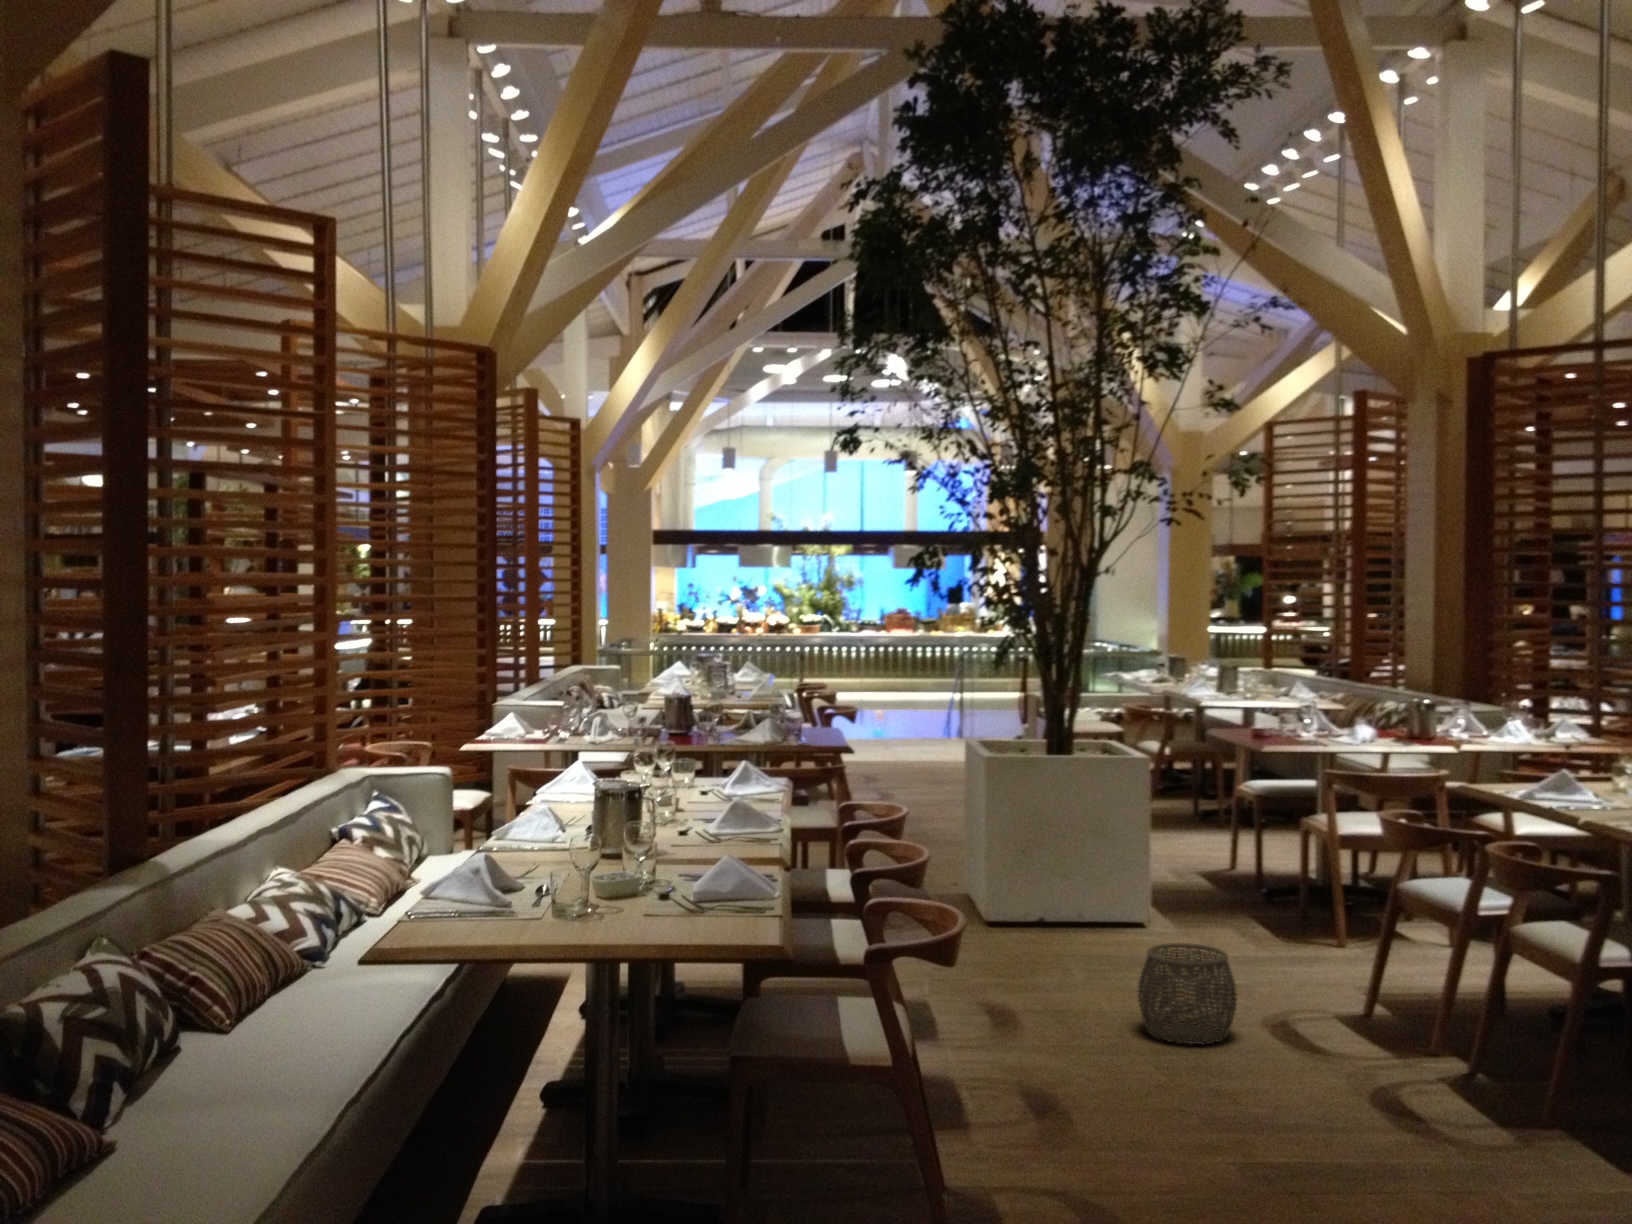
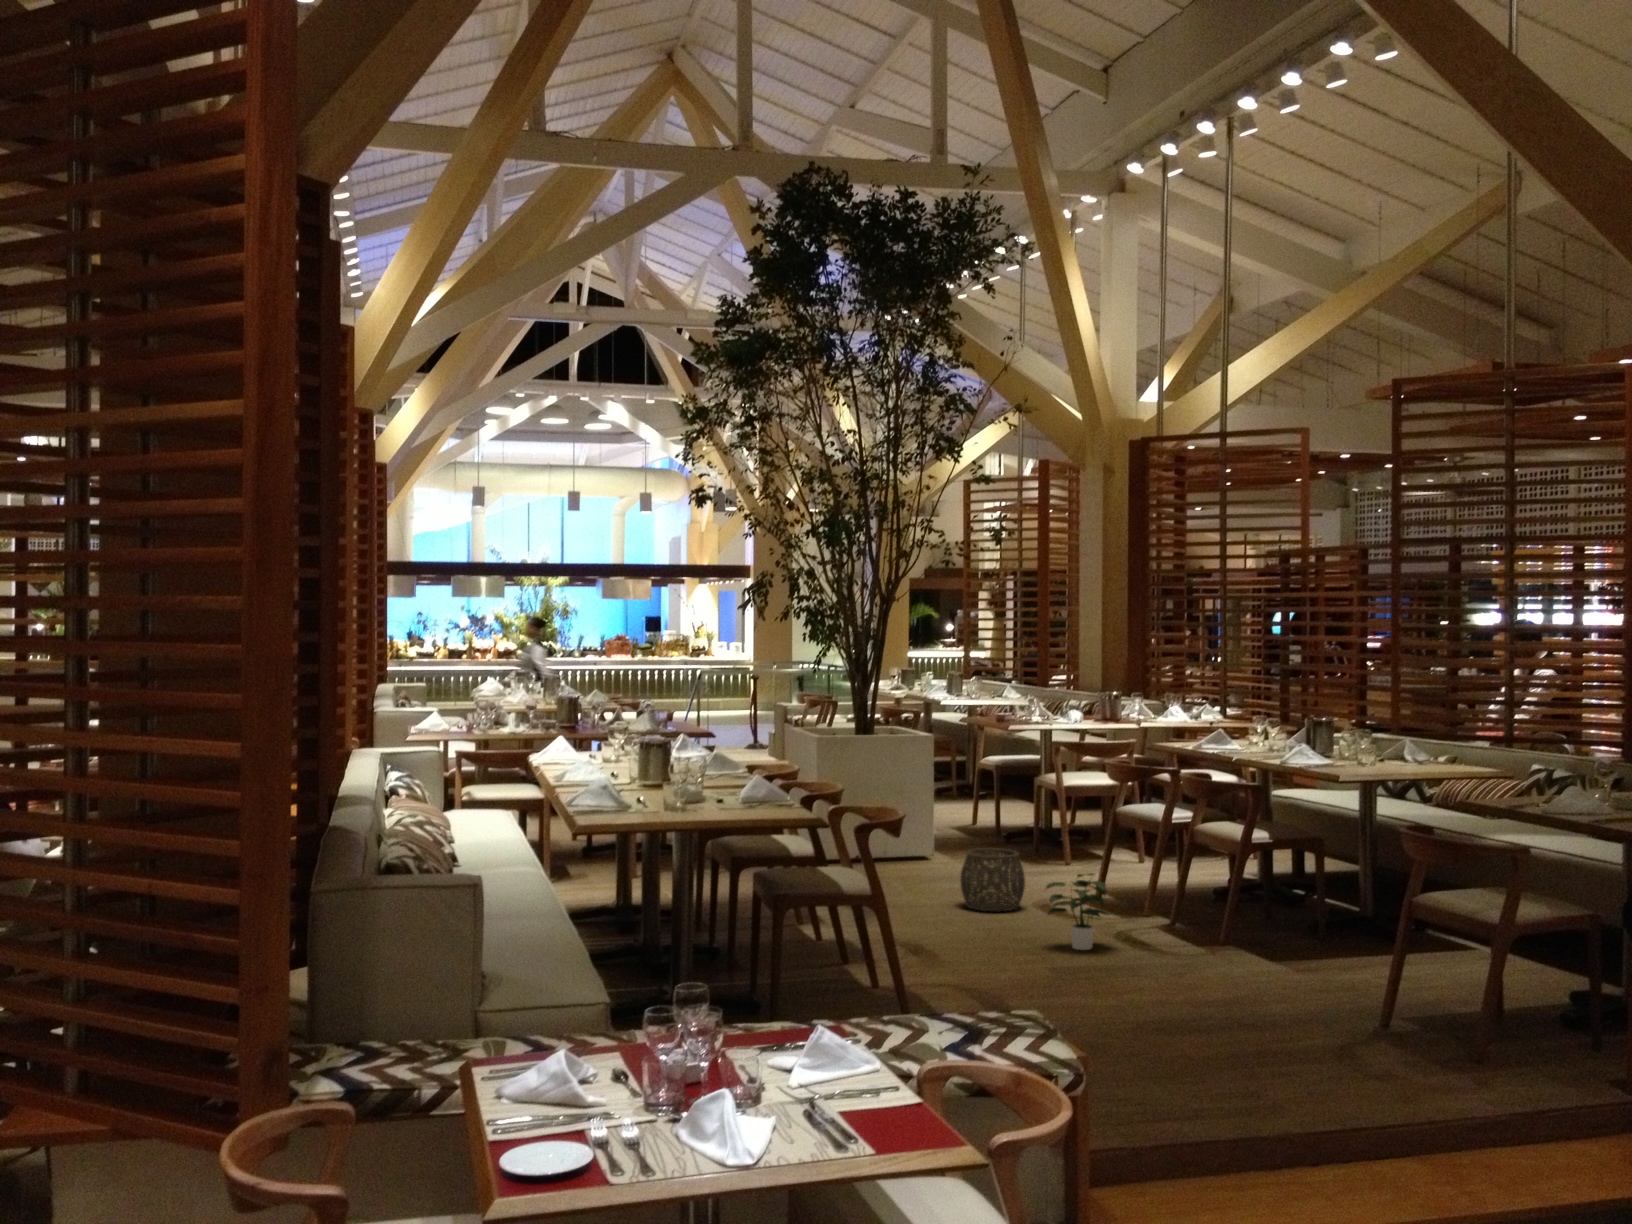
potted plant: none [1234,1019,1356,1147] -> present [1046,873,1112,950]

